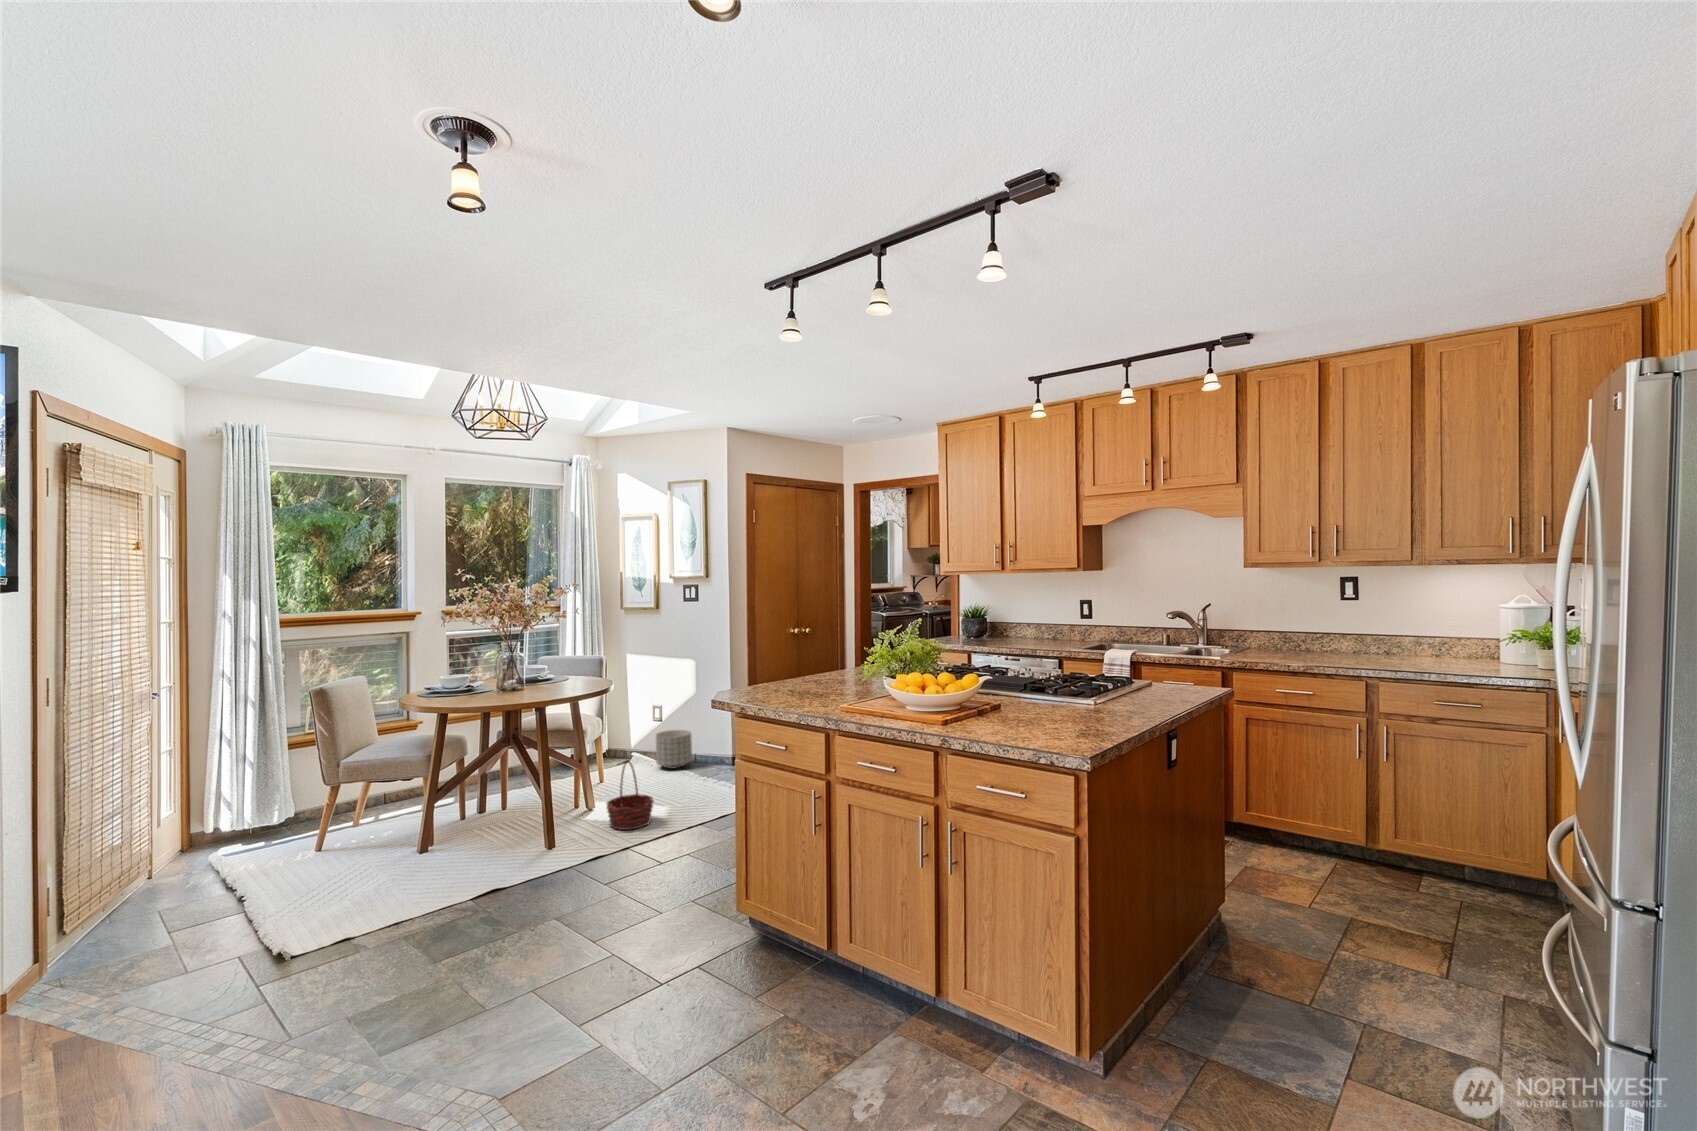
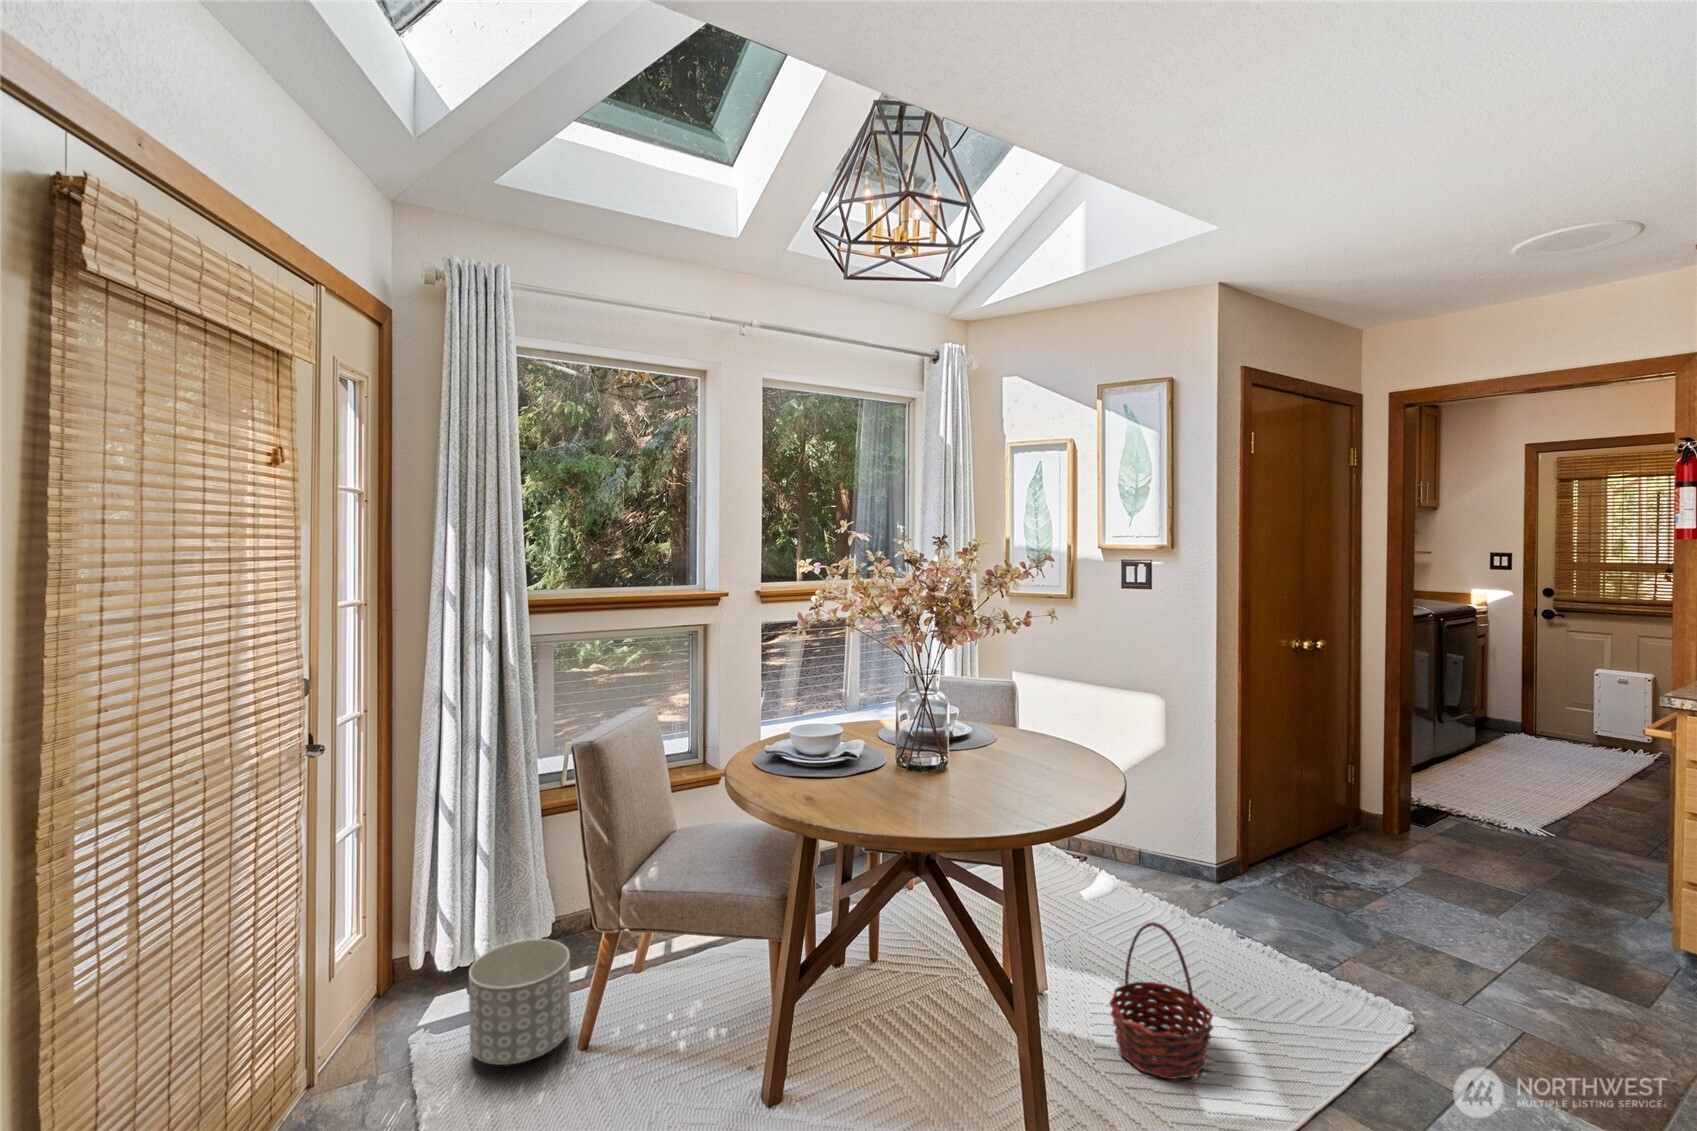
planter: present [656,730,692,769] -> present [469,939,570,1065]

